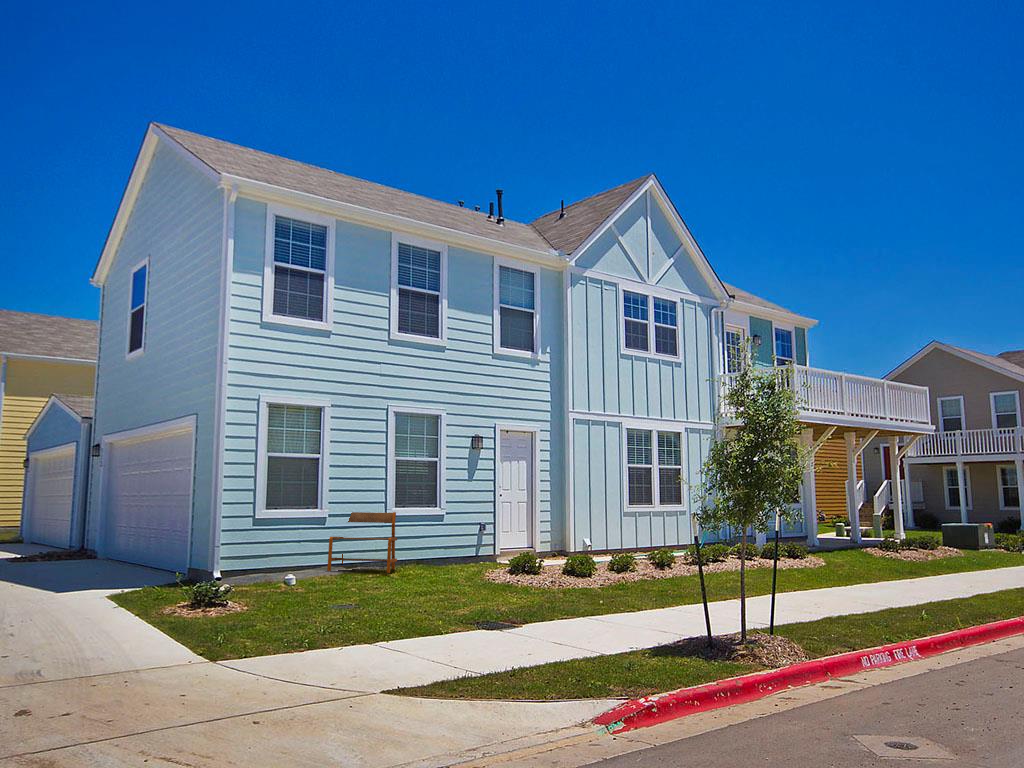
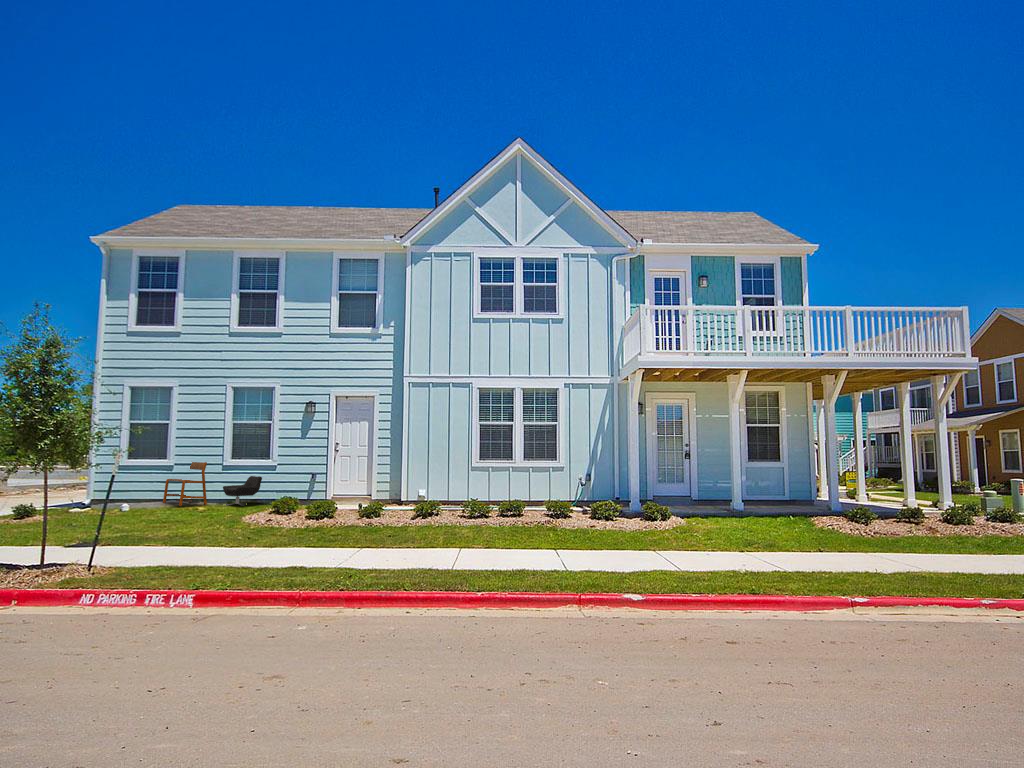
lounge chair: none [407,529,451,569] -> present [223,476,262,505]

